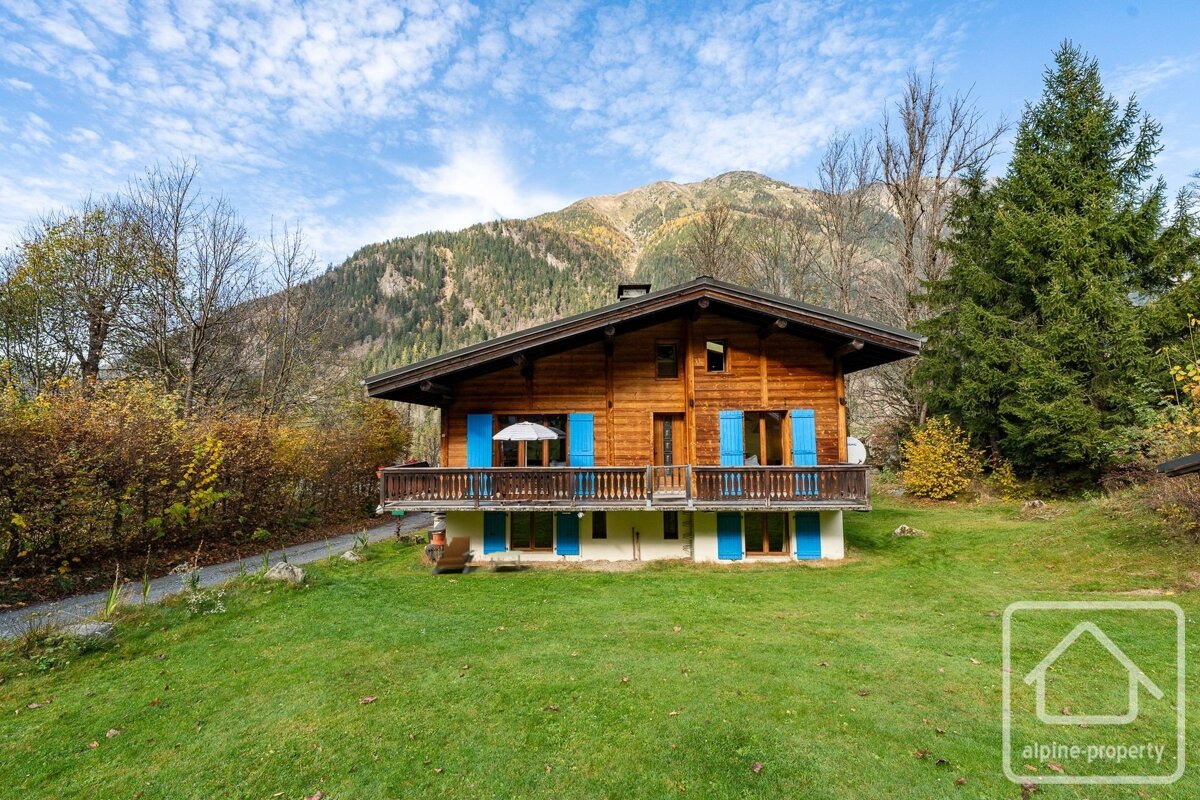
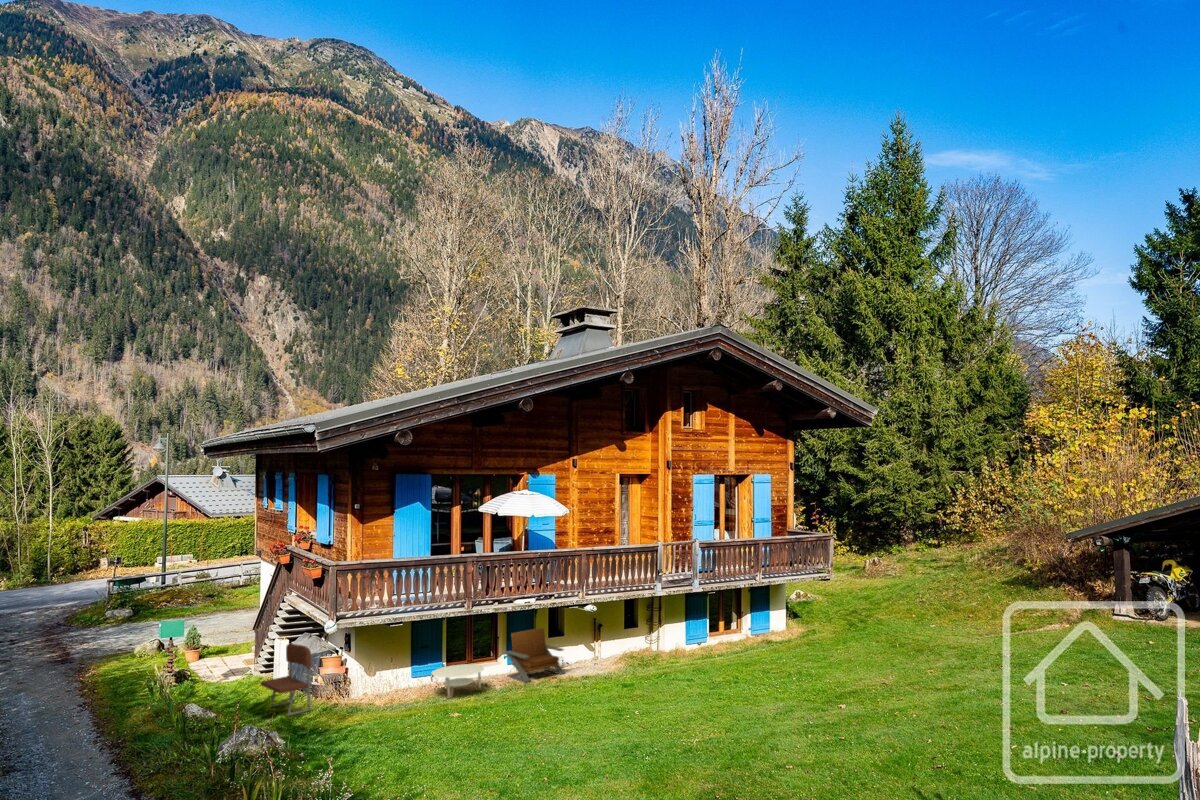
bench: none [396,525,423,570] -> present [261,644,311,716]
lounge chair: present [432,537,476,575] -> present [506,628,565,683]

